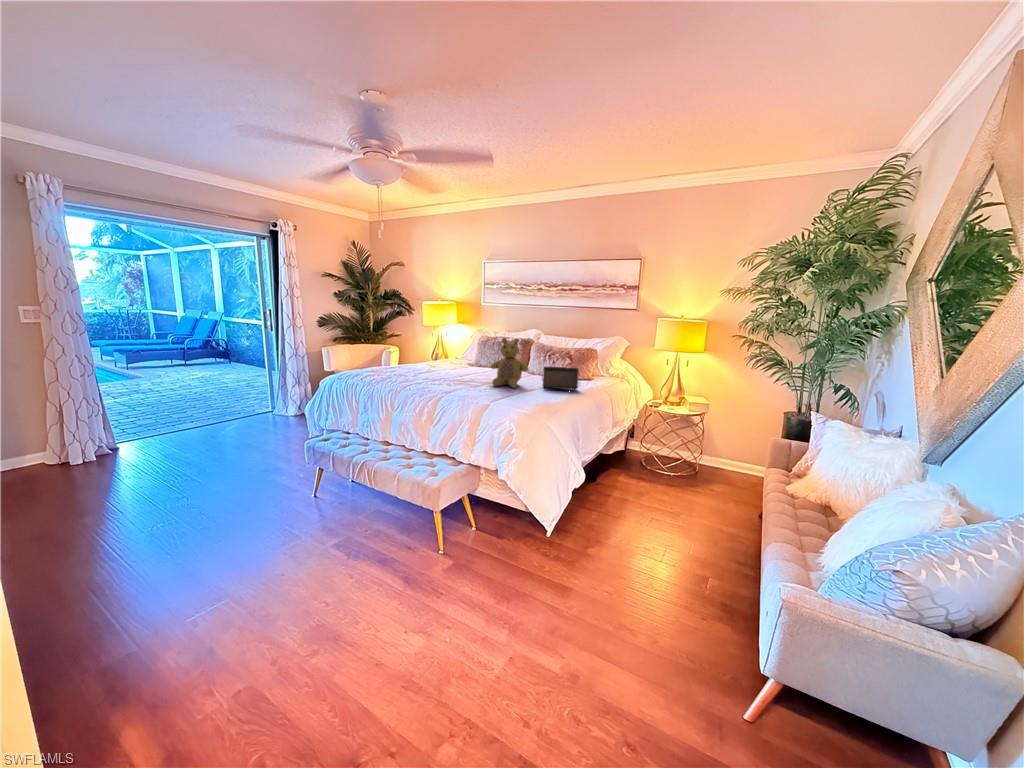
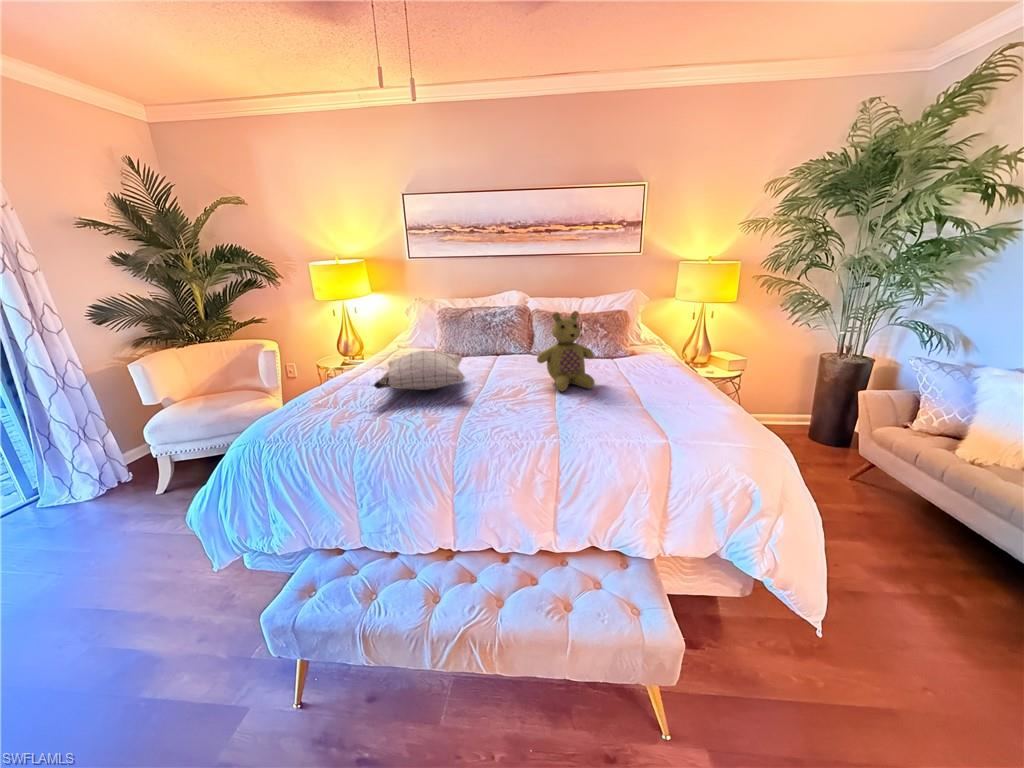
pillow: none [394,352,461,375] -> present [373,351,465,390]
handbag: present [542,367,579,391] -> none [612,343,667,380]

